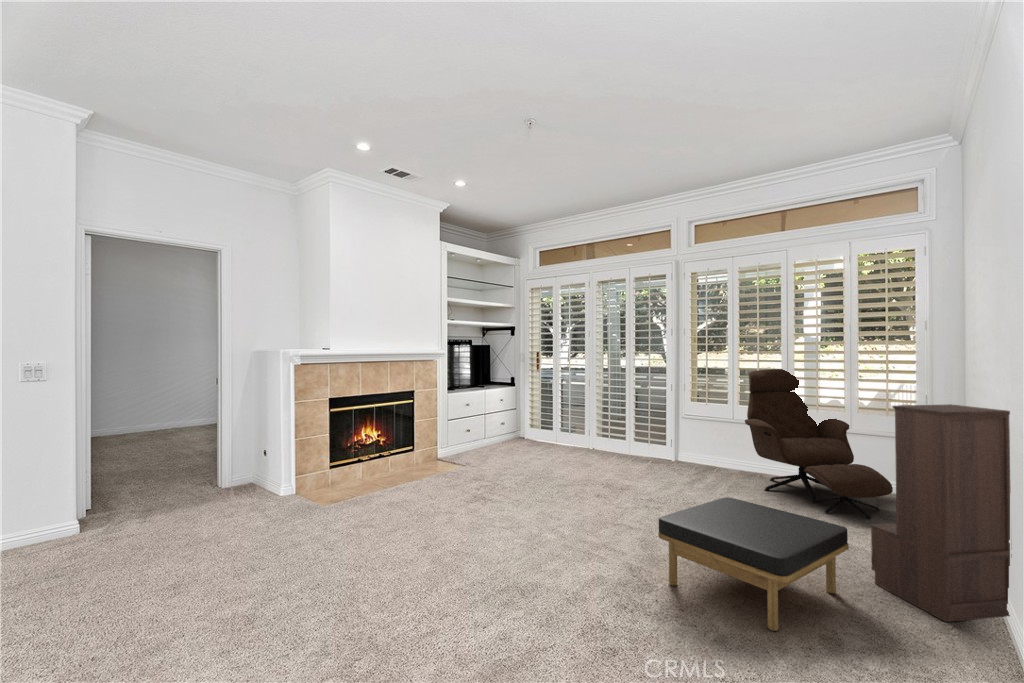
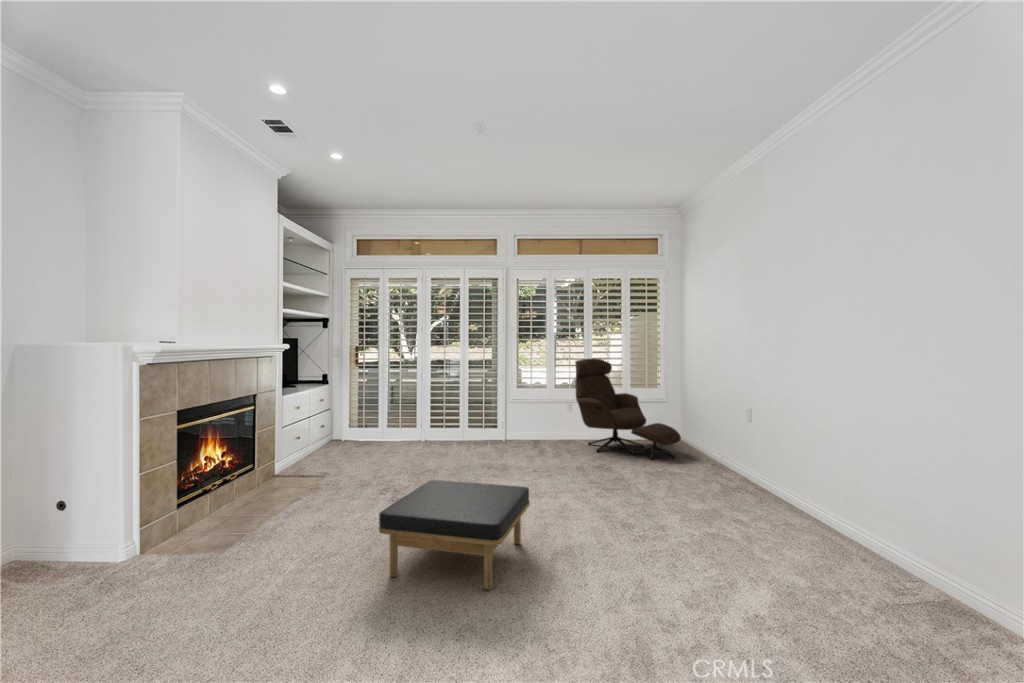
bookshelf: present [871,404,1012,622] -> none [731,375,798,504]
ottoman: present [658,497,849,631] -> present [379,480,530,590]

